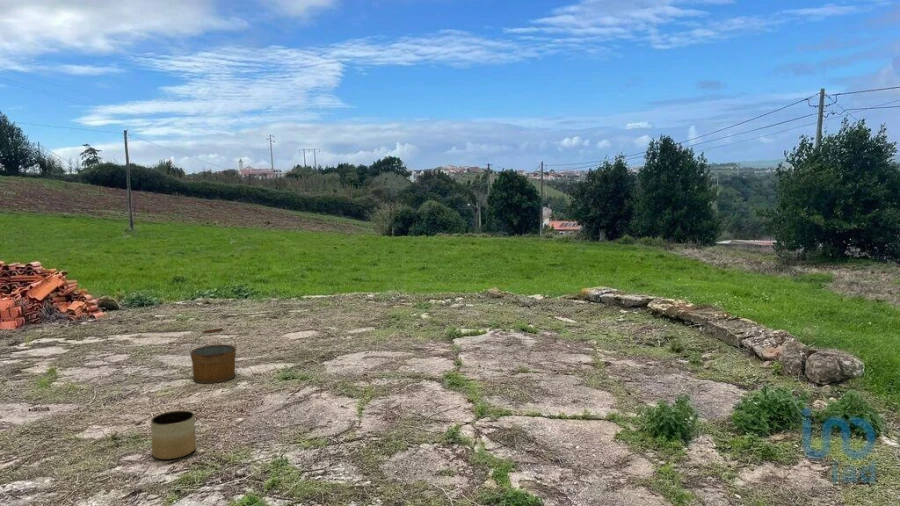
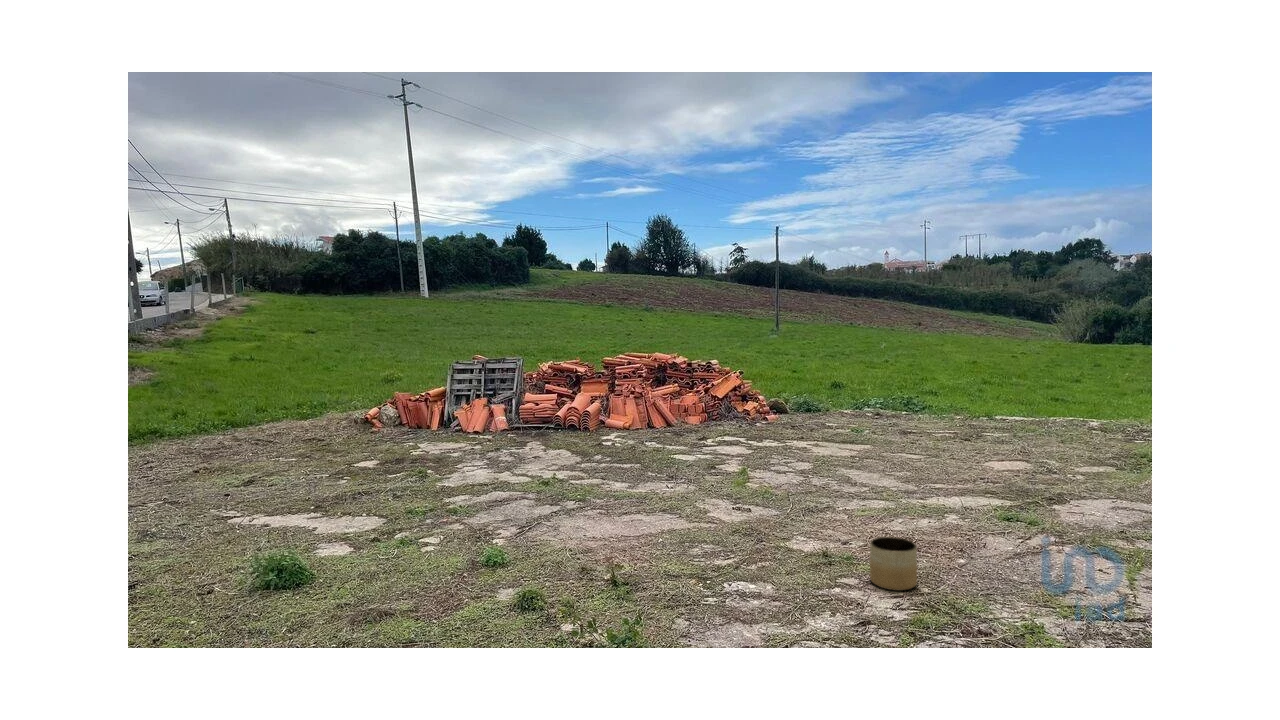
bucket: present [190,329,236,384] -> none [887,448,940,511]

